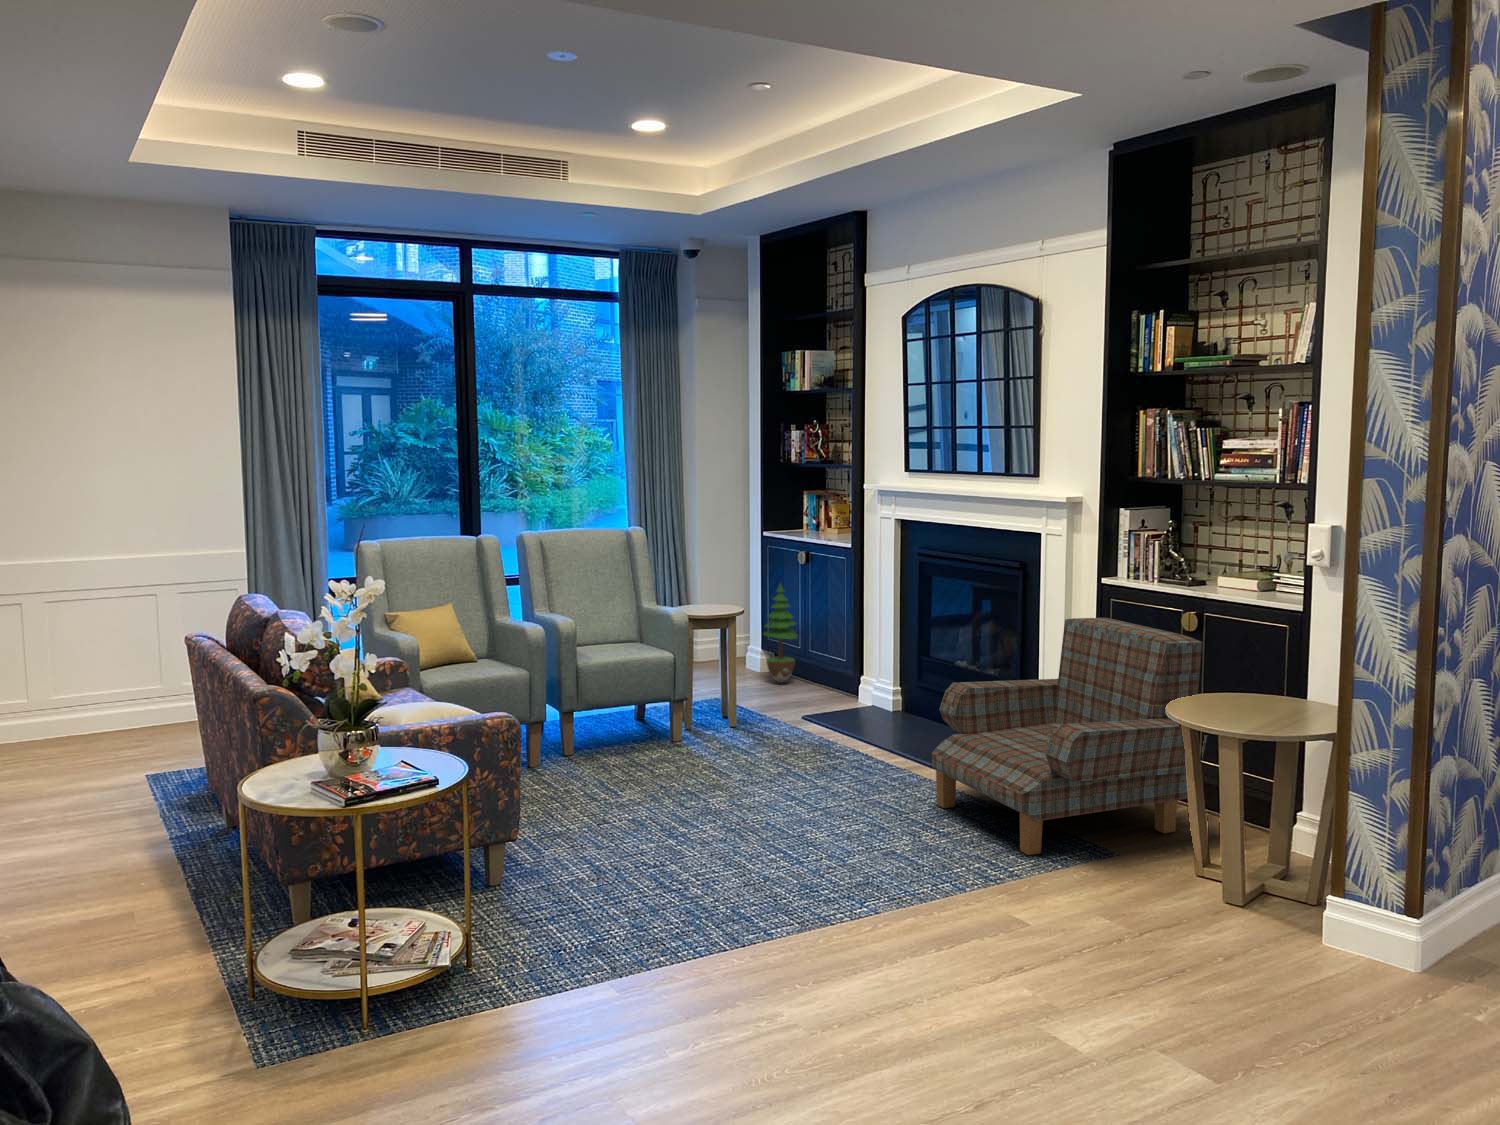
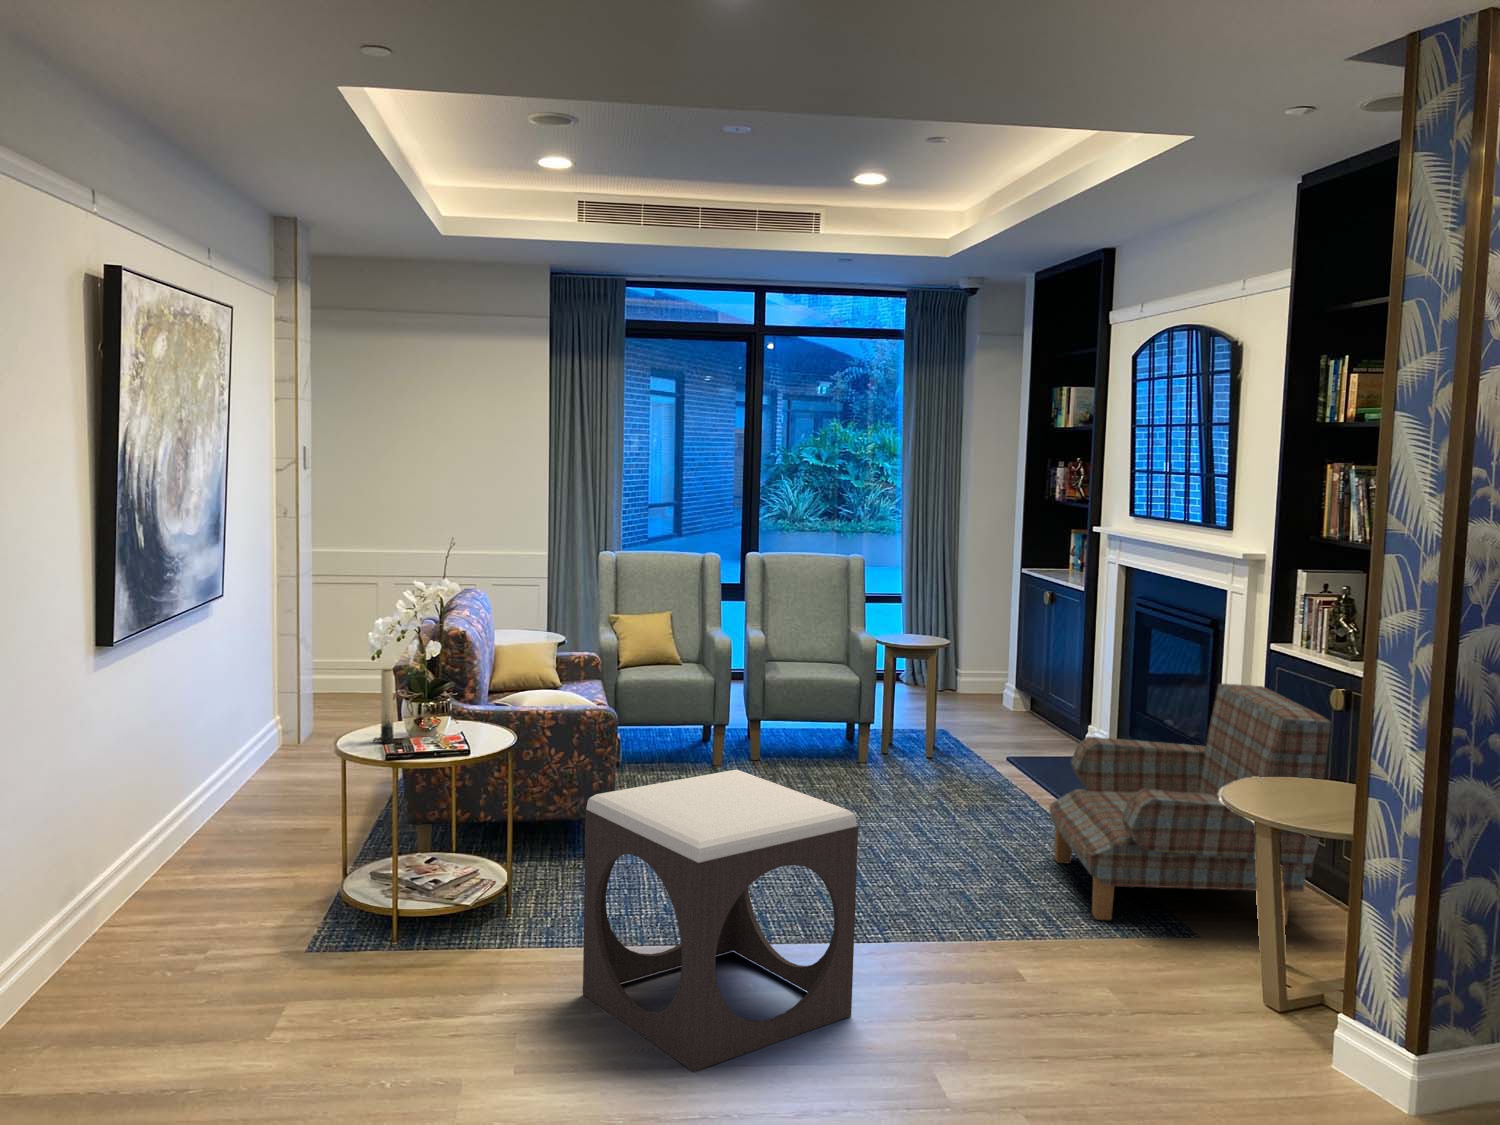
potted tree: present [764,584,797,683] -> none [1003,621,1041,724]
candle: none [281,692,309,786] -> present [373,667,394,743]
footstool: none [629,757,919,1092] -> present [583,769,858,1072]

